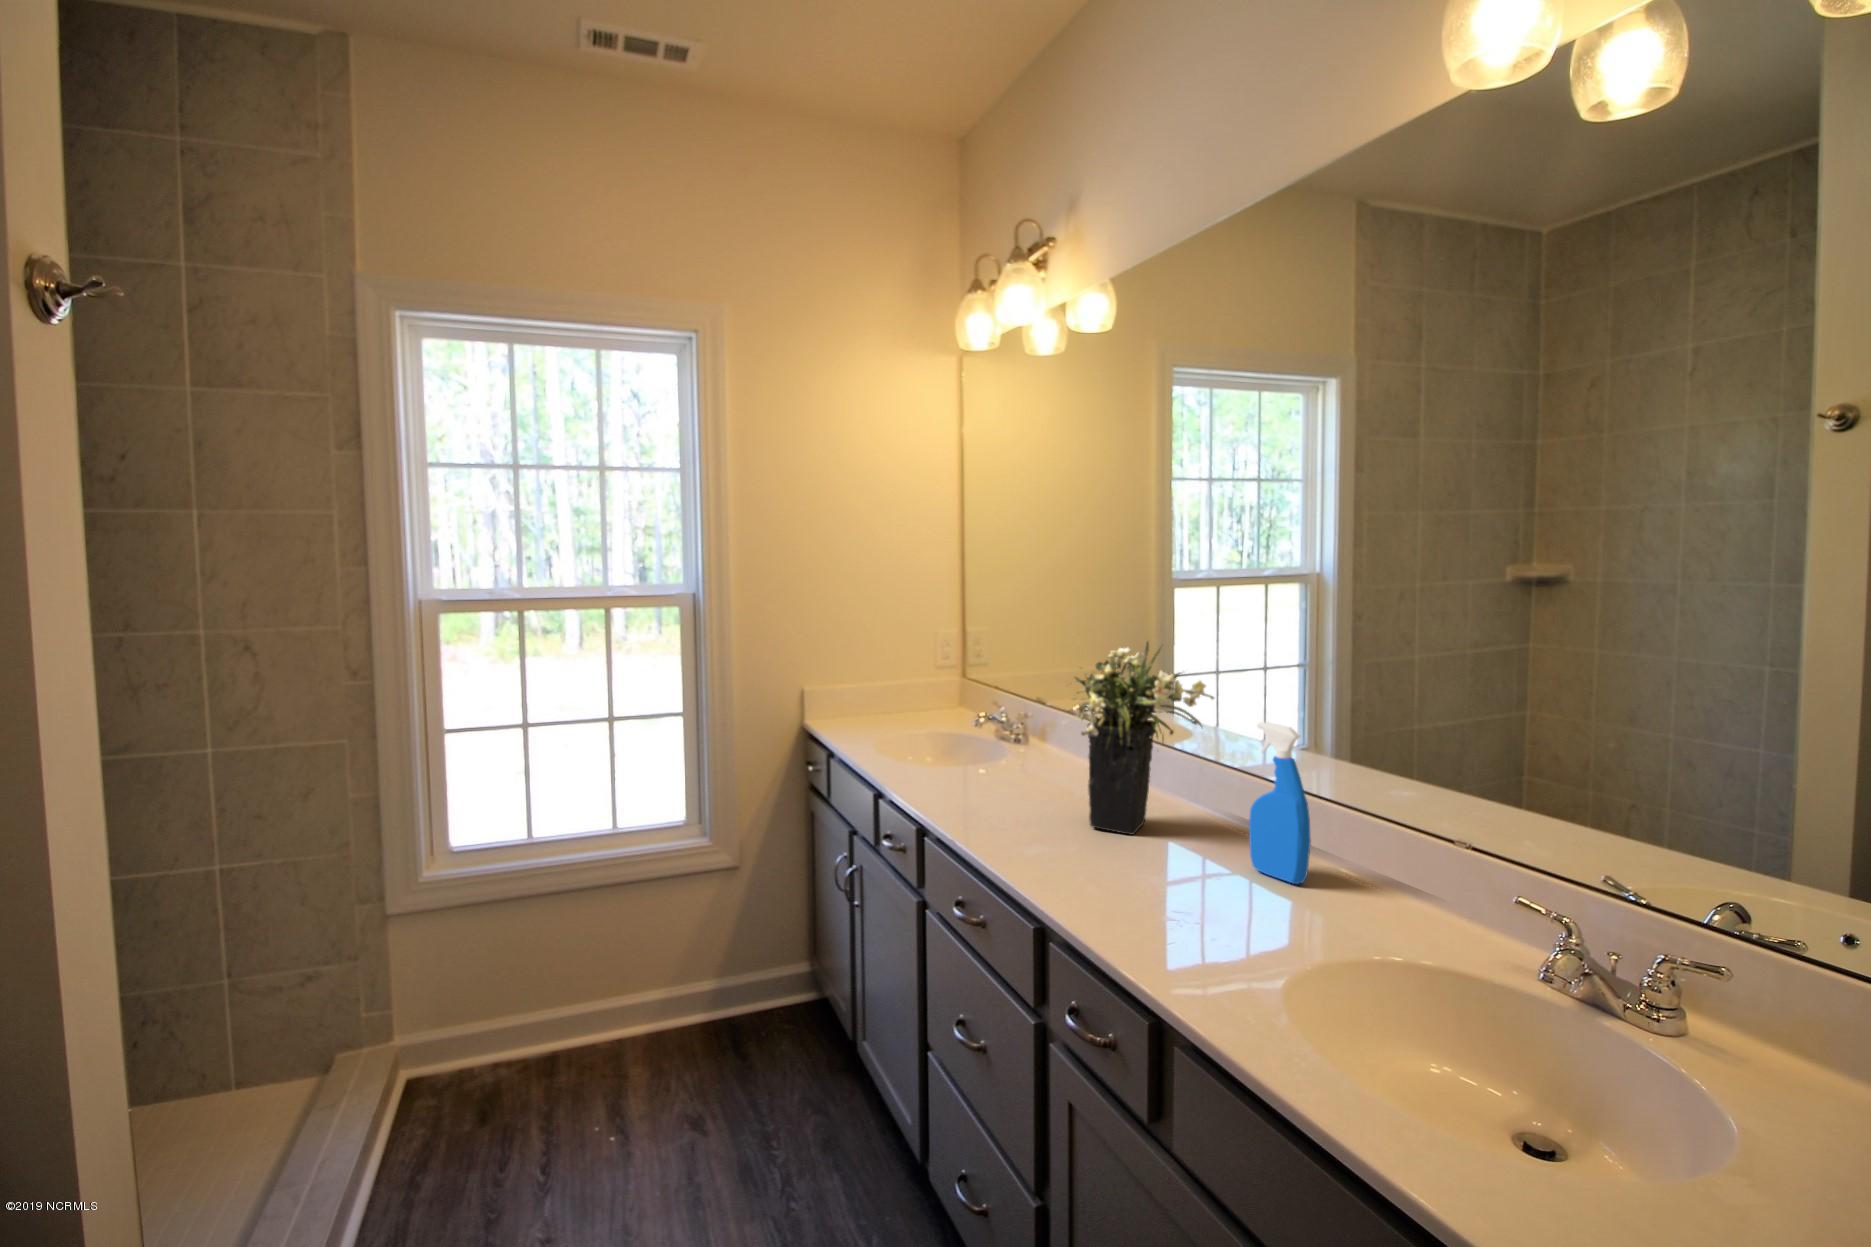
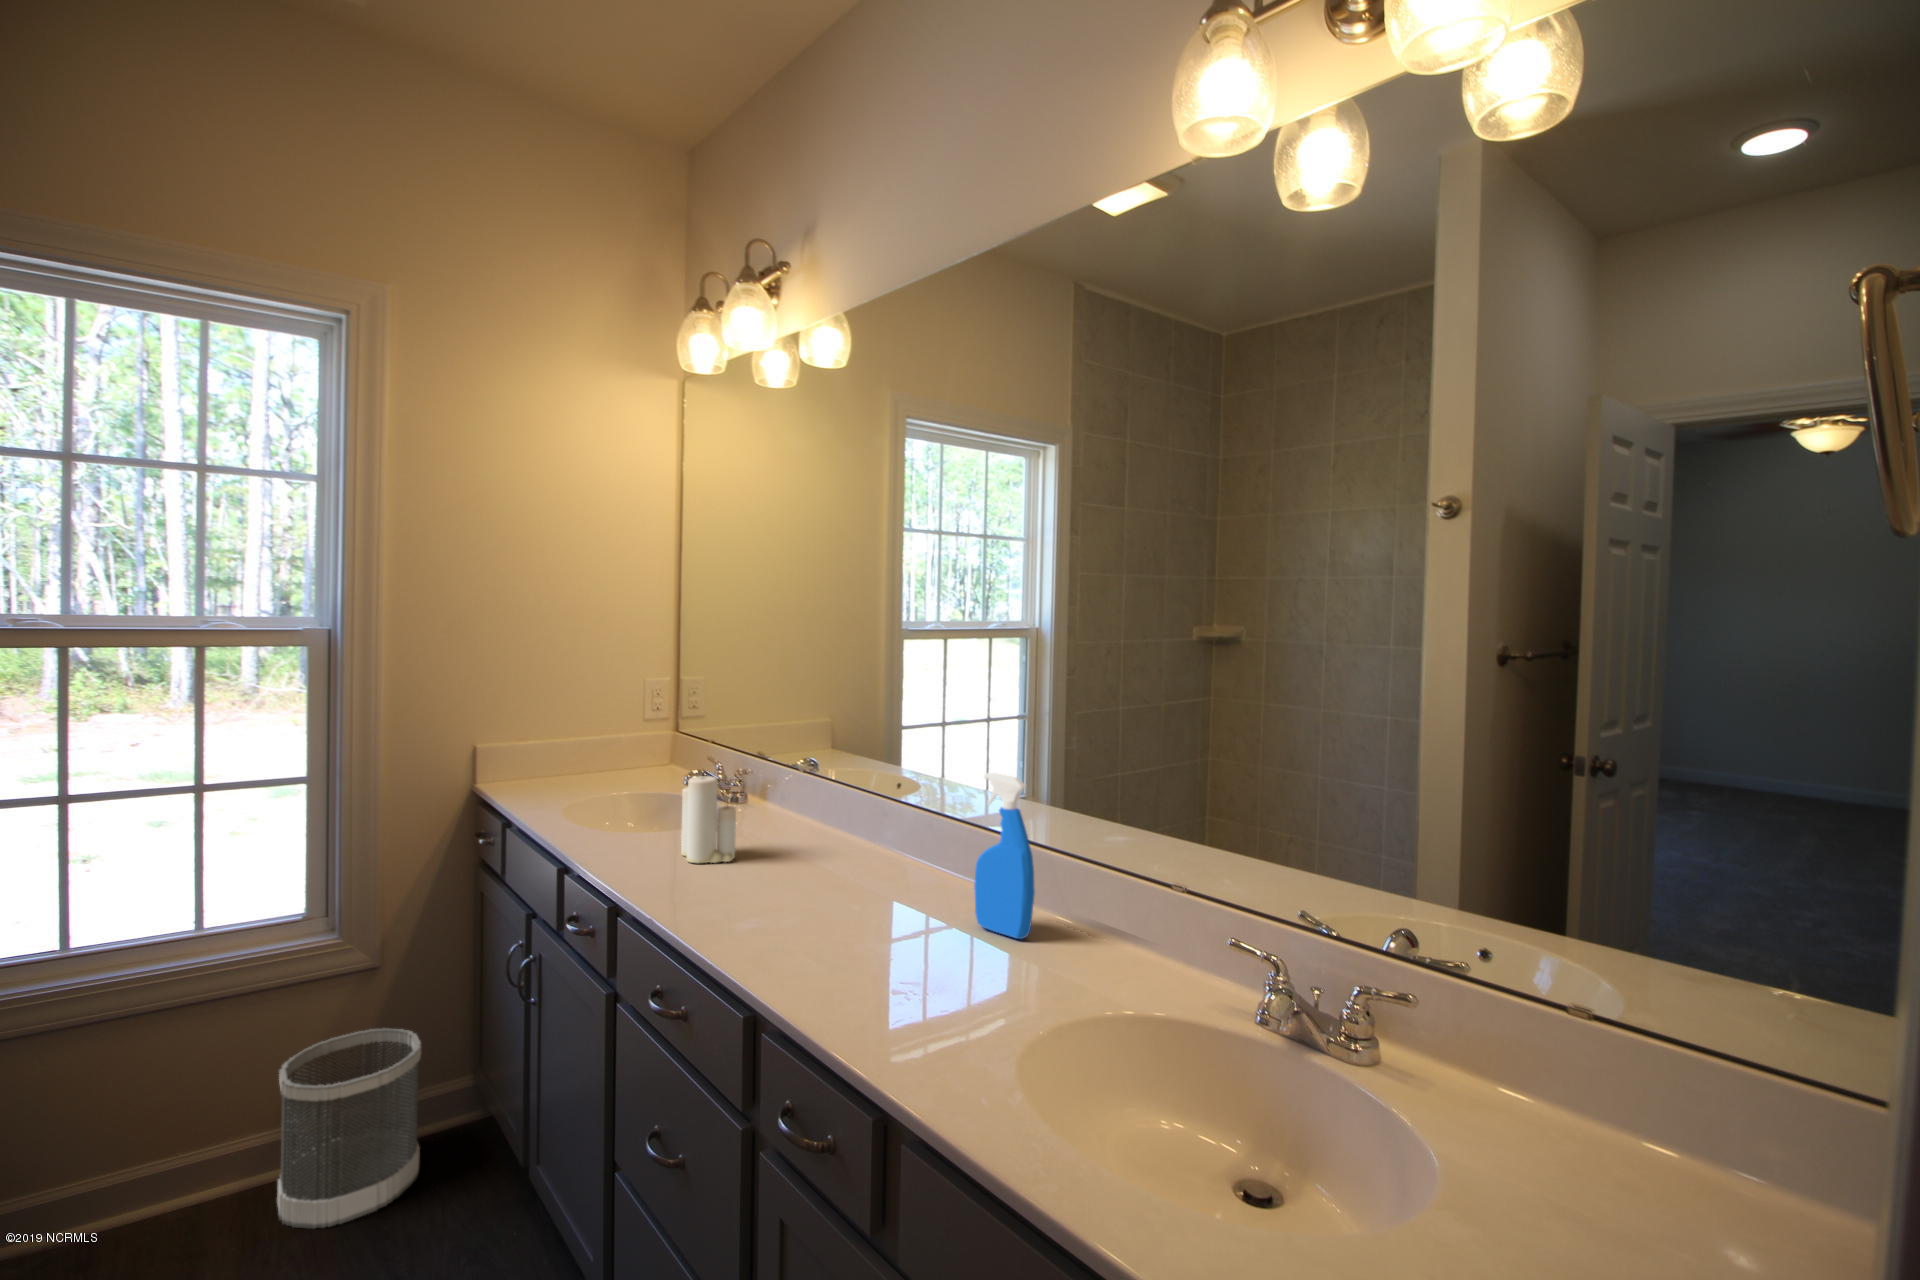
flower arrangement: present [1073,641,1214,835] -> none [783,692,941,897]
candle: none [972,711,1021,796] -> present [681,773,736,863]
wastebasket: none [674,918,773,1068] -> present [277,1028,421,1229]

